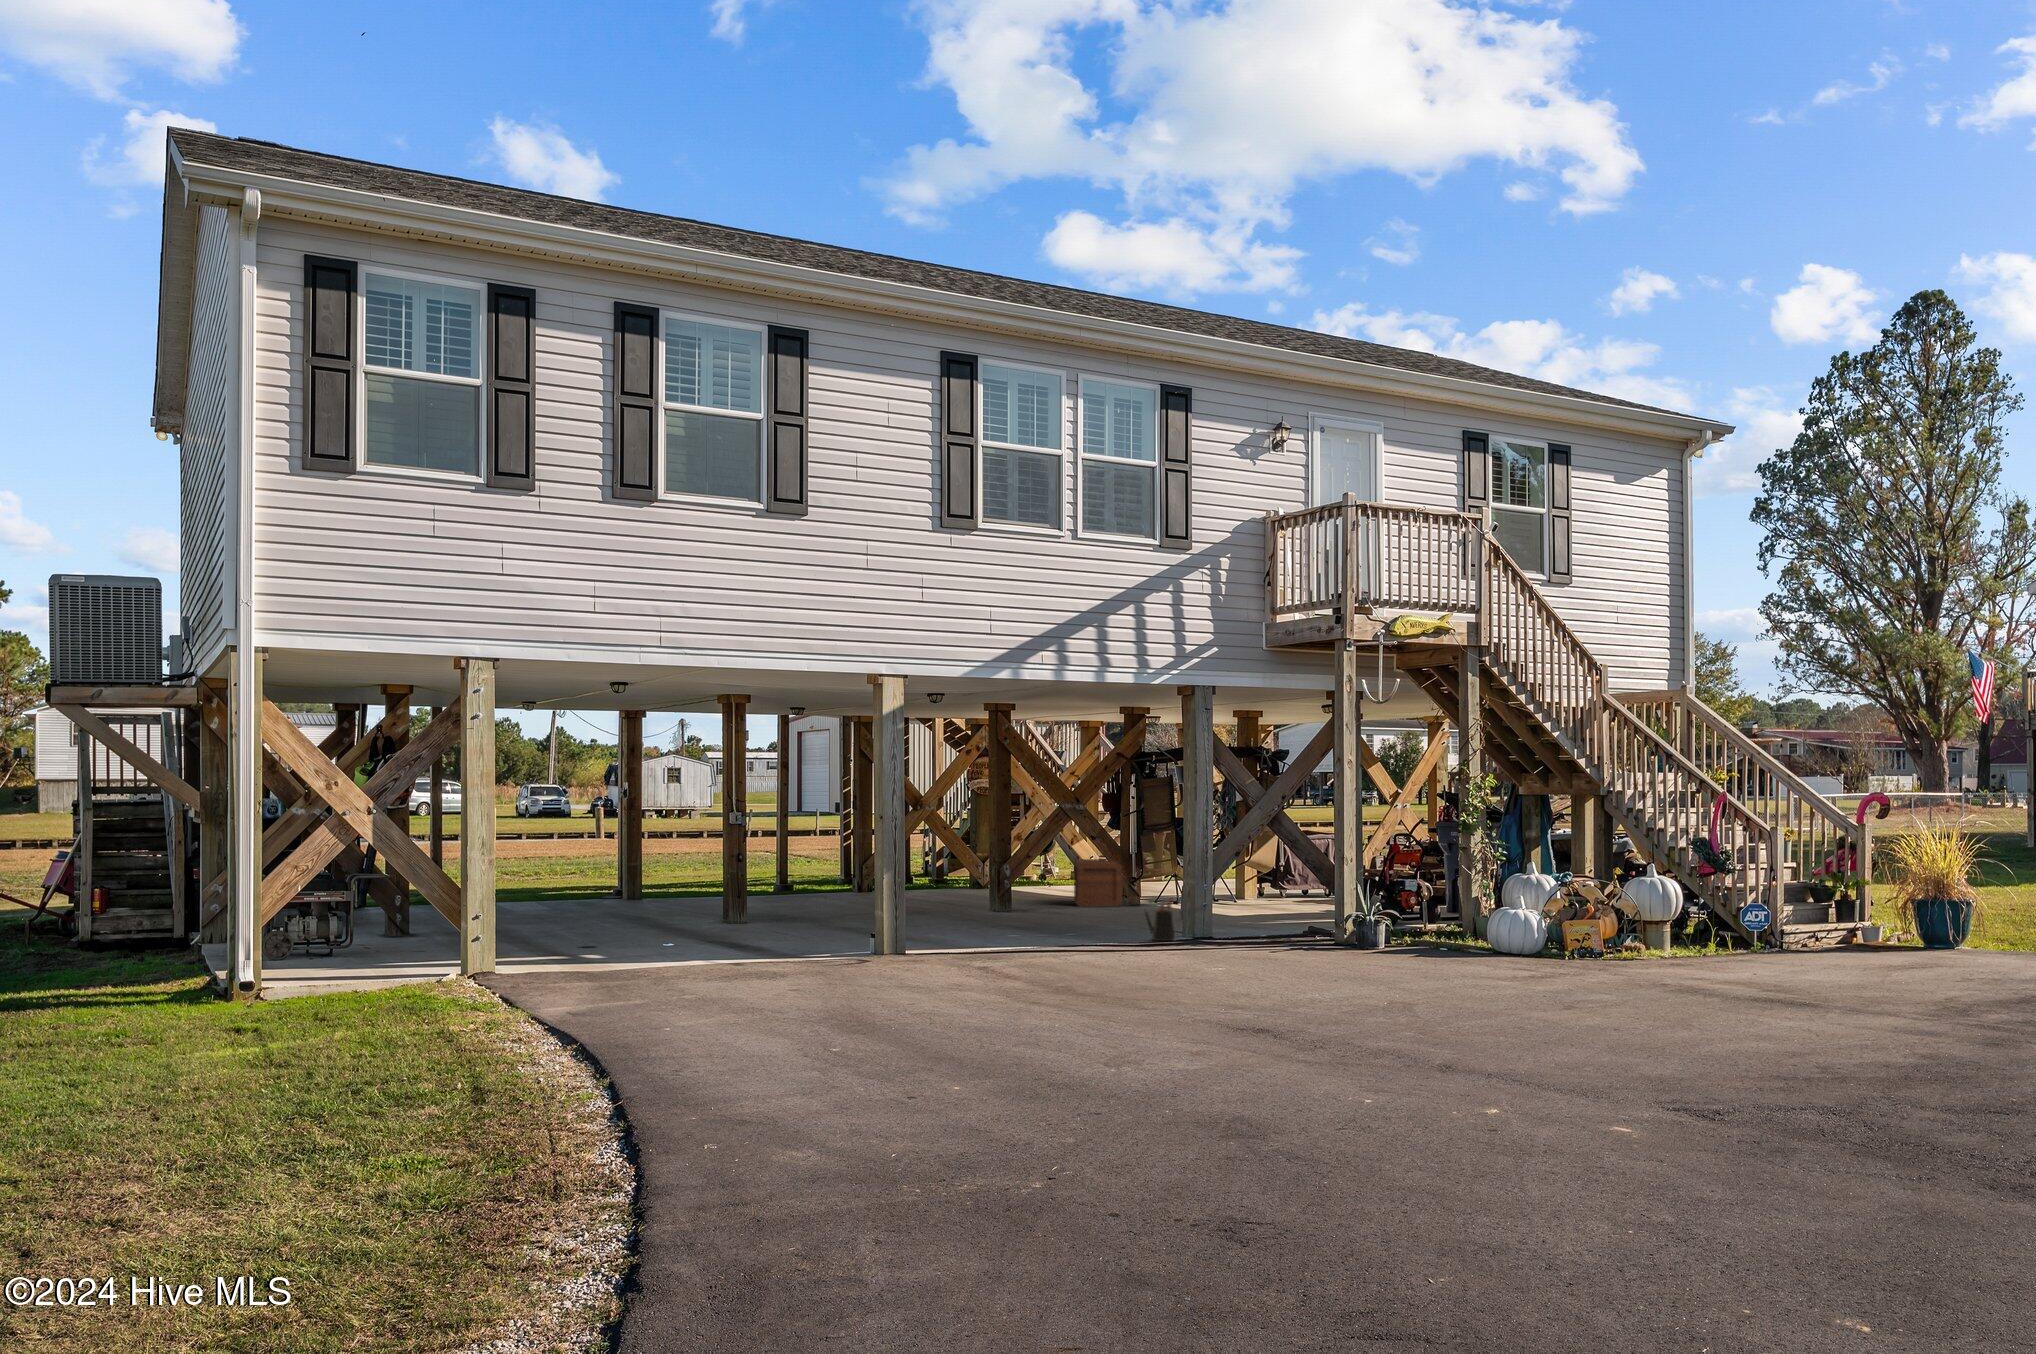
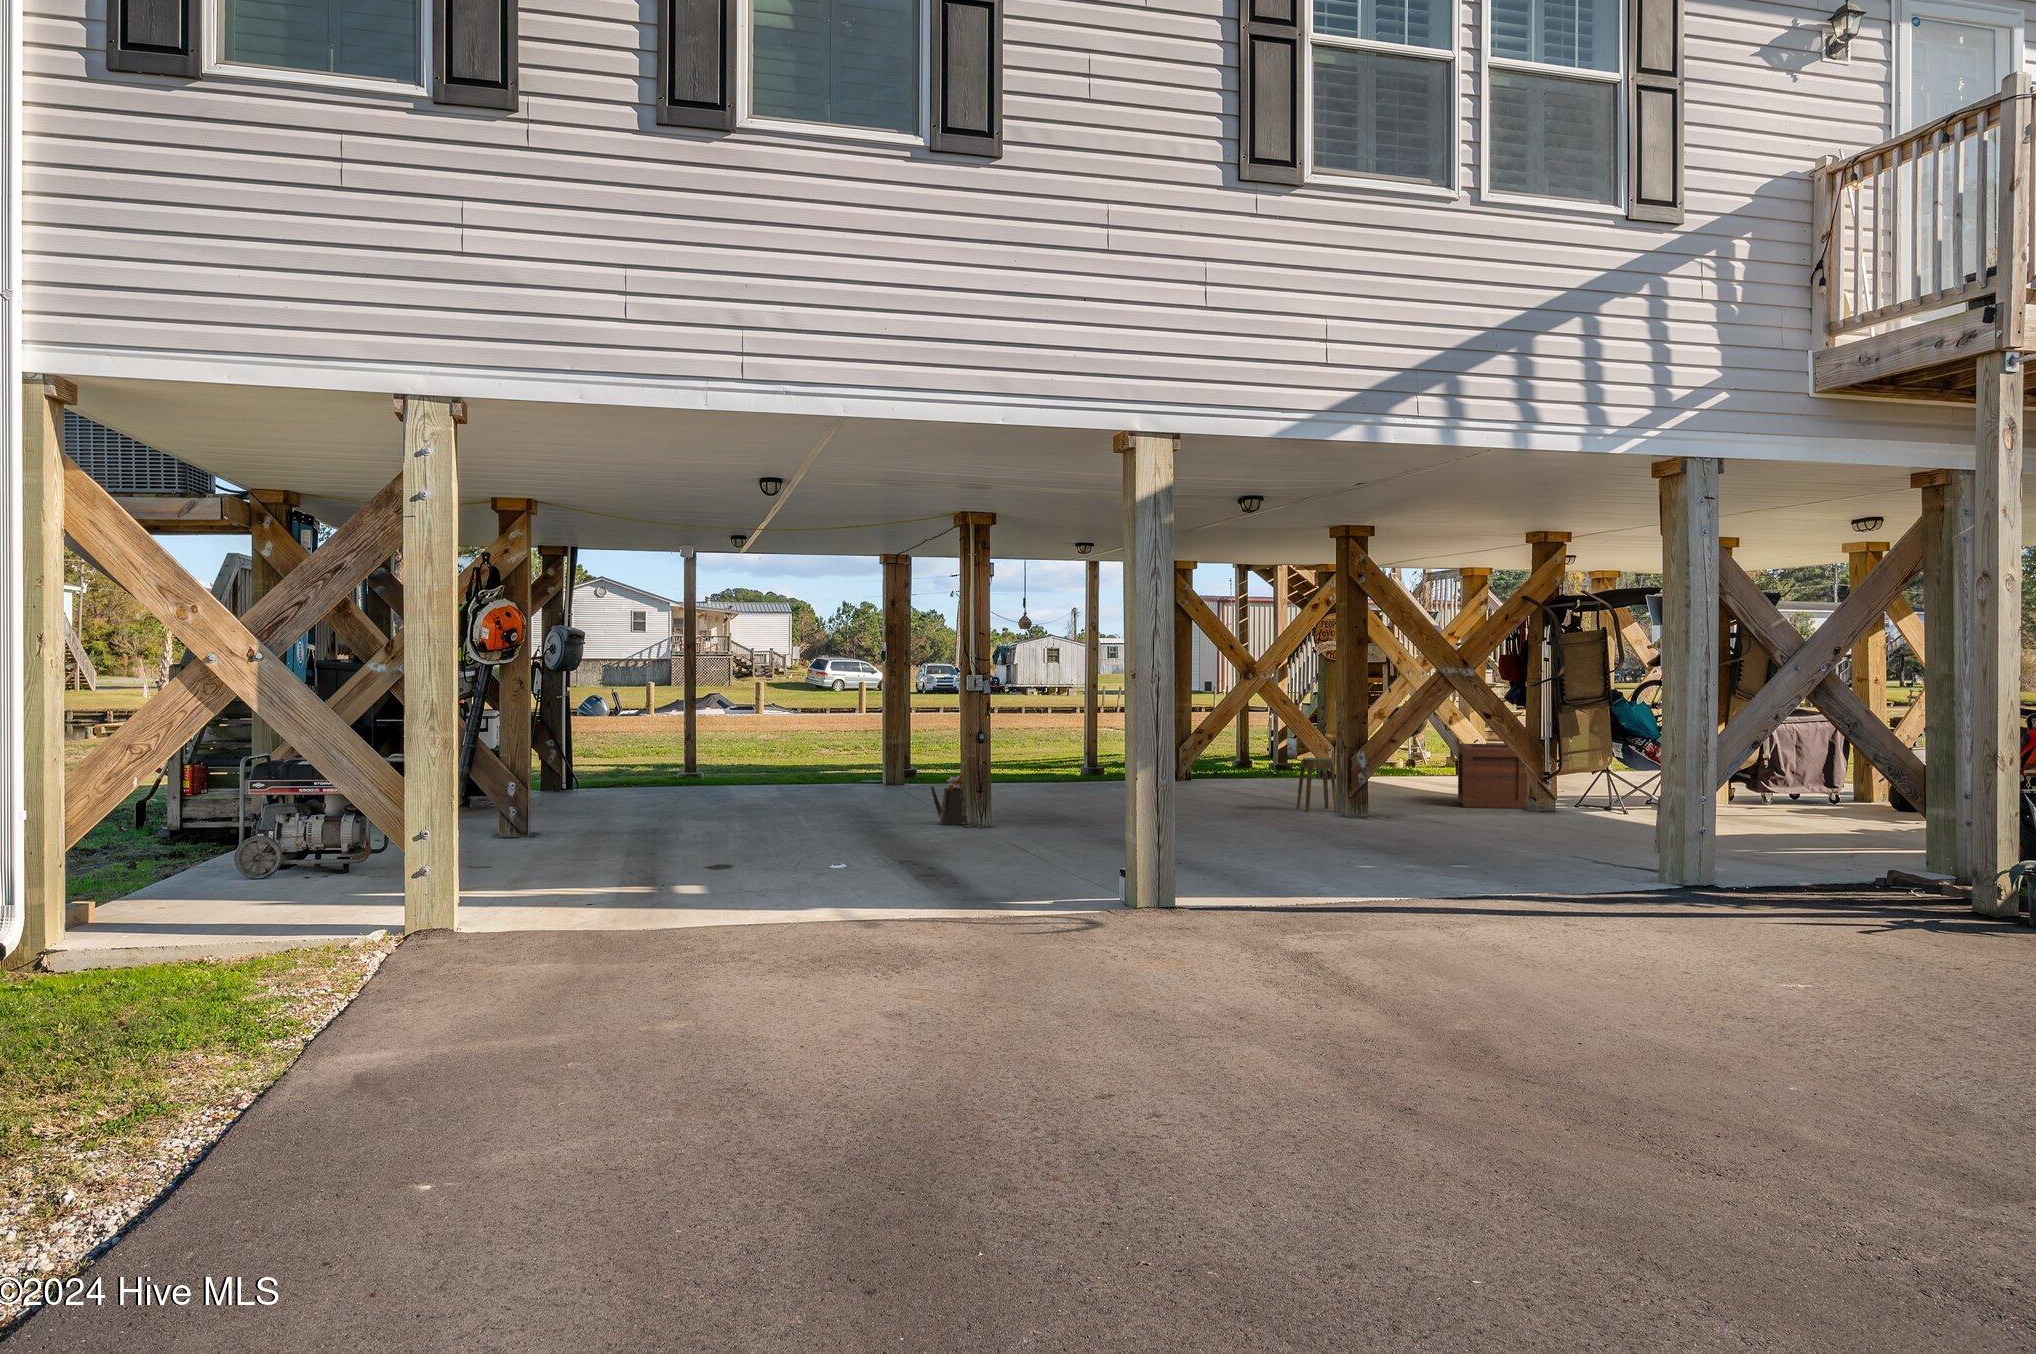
stool: none [957,871,988,912] -> present [1297,758,1338,812]
watering can: present [1145,898,1175,941] -> present [931,774,969,825]

